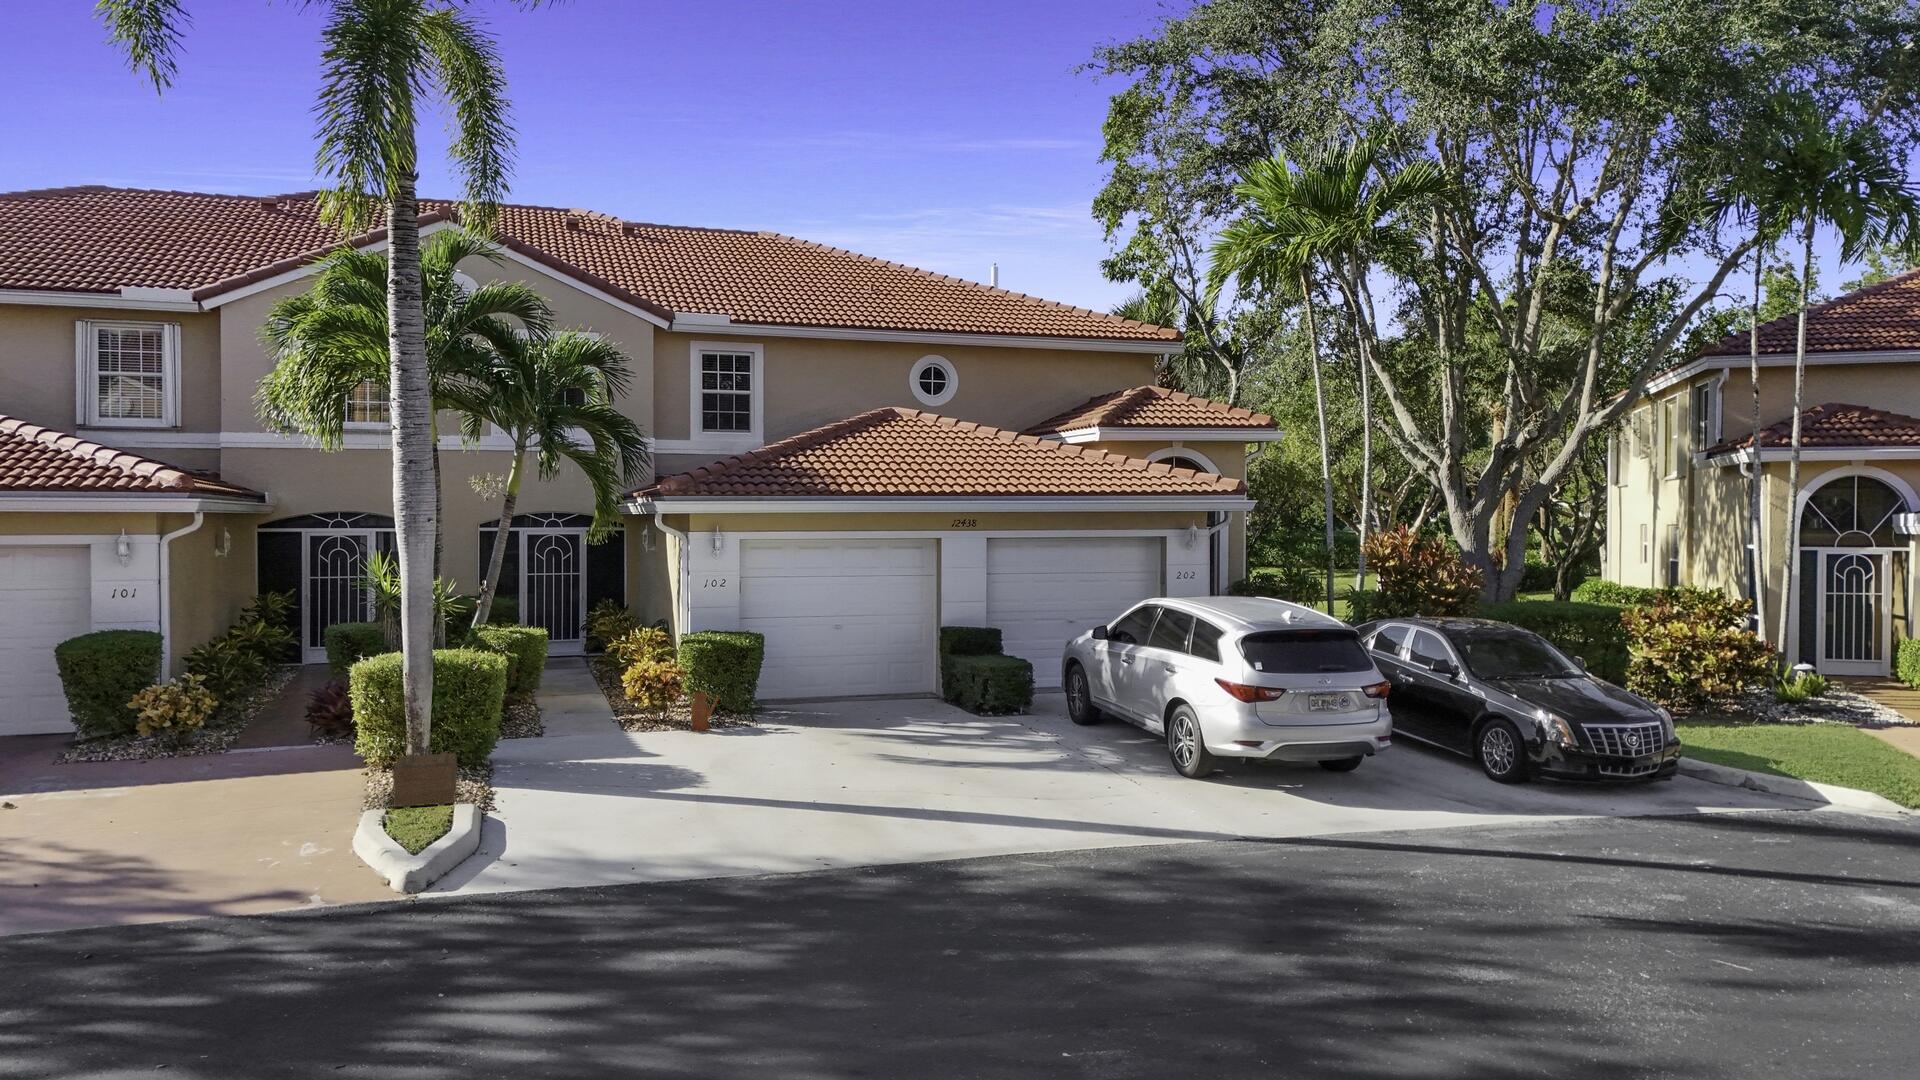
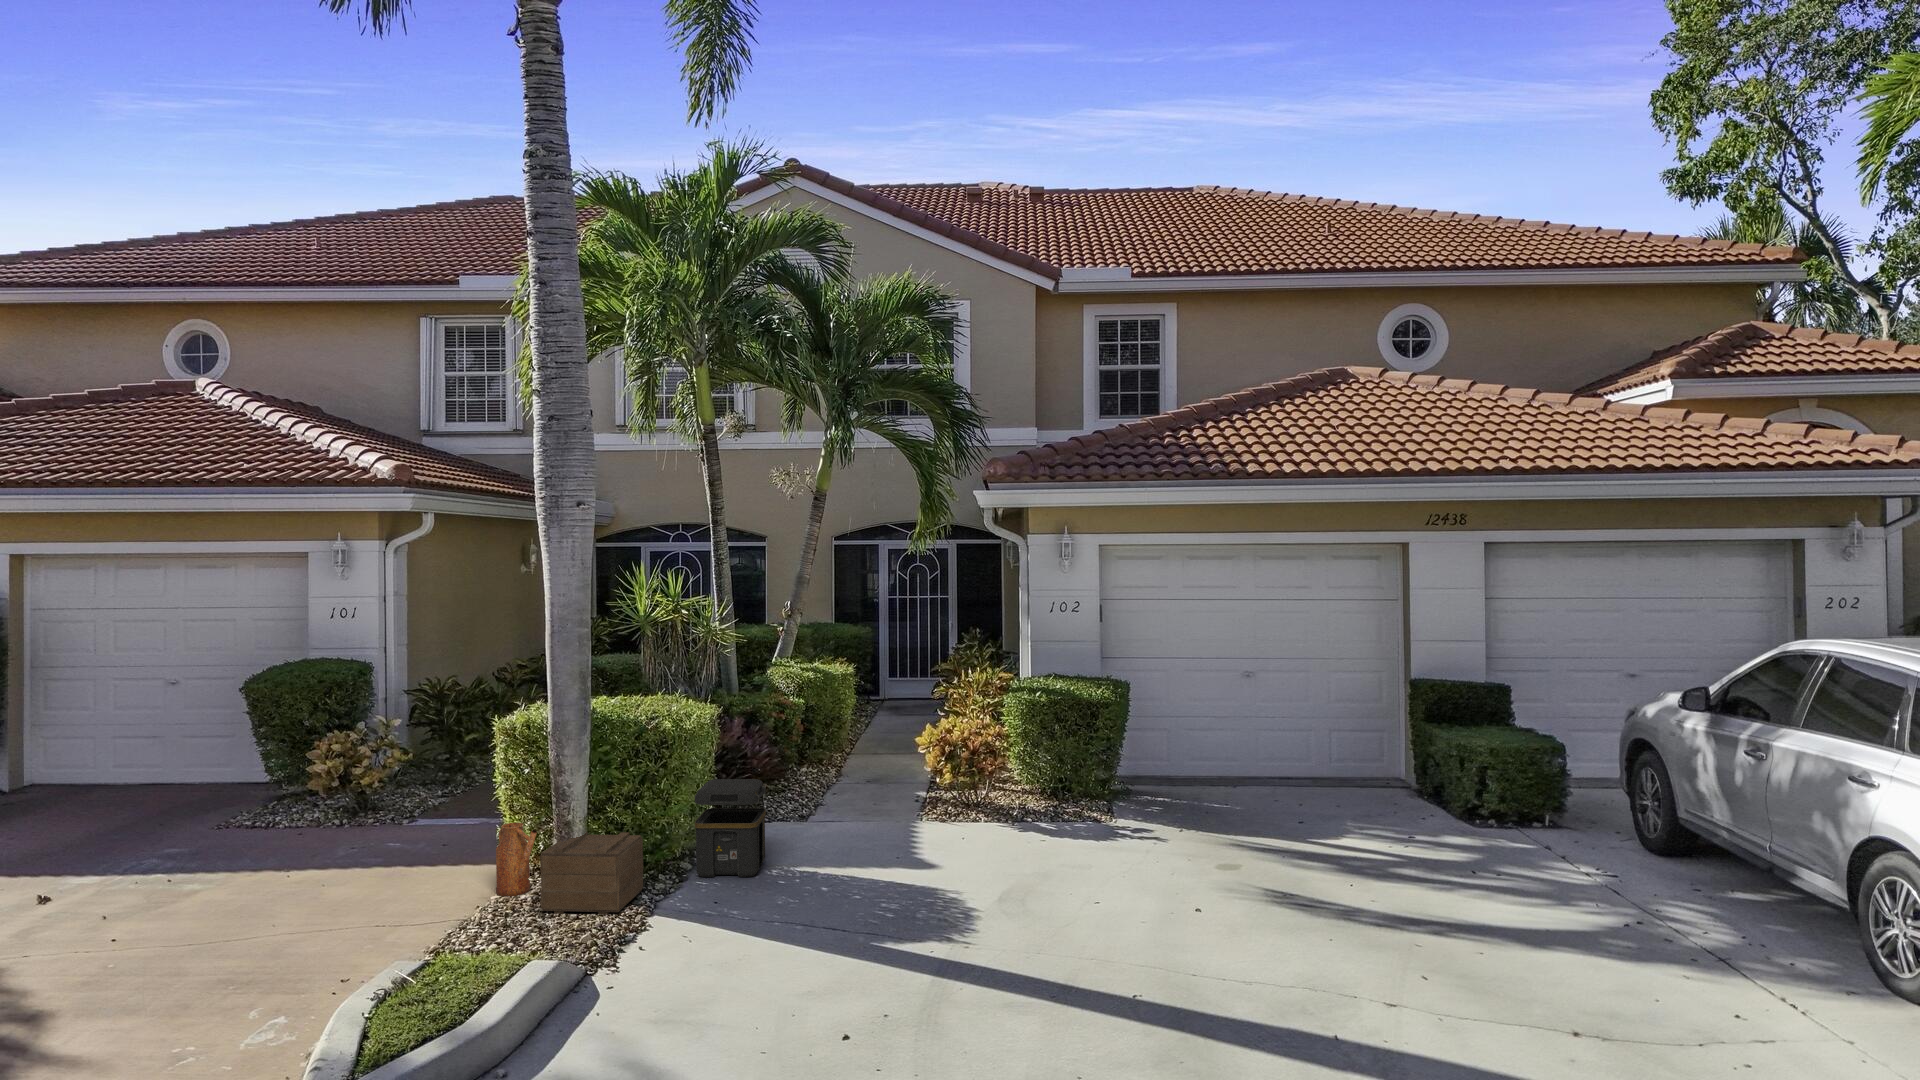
watering can: present [689,692,720,731] -> present [496,823,537,896]
toolbox: none [484,713,533,782] -> present [695,779,766,877]

